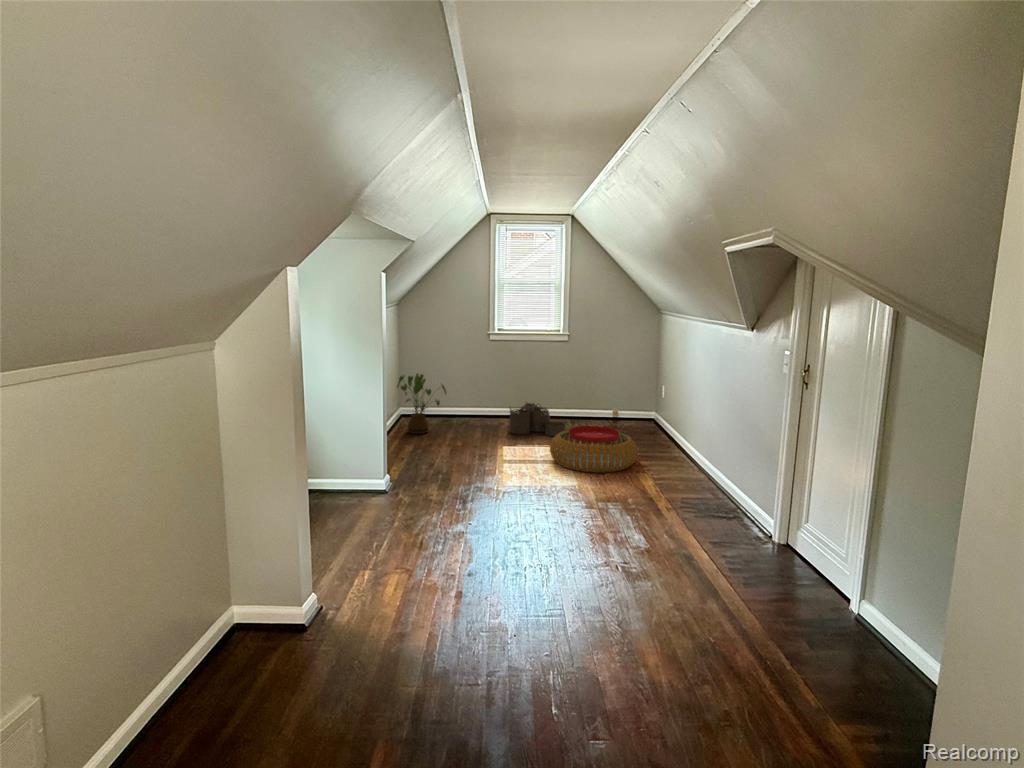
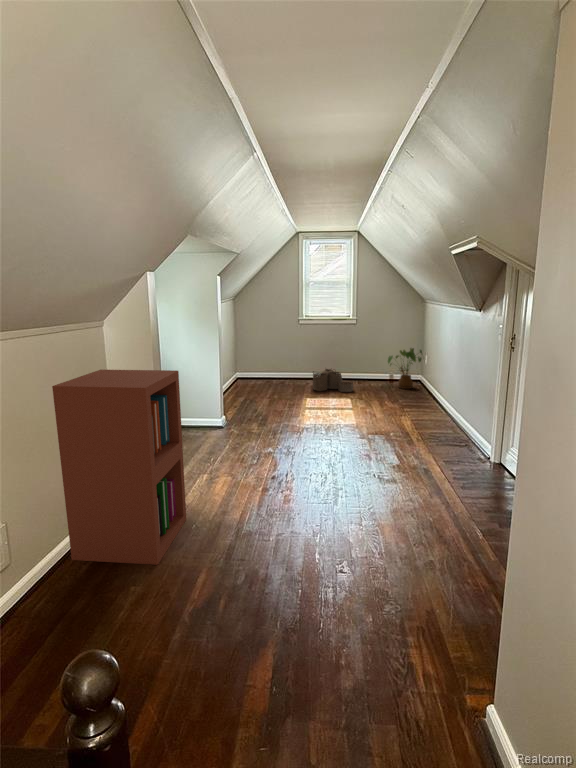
house plant: present [397,373,446,434] -> present [388,348,422,389]
bookshelf: none [132,418,342,738] -> present [52,370,186,565]
pouf: present [550,426,638,473] -> none [339,384,402,416]

